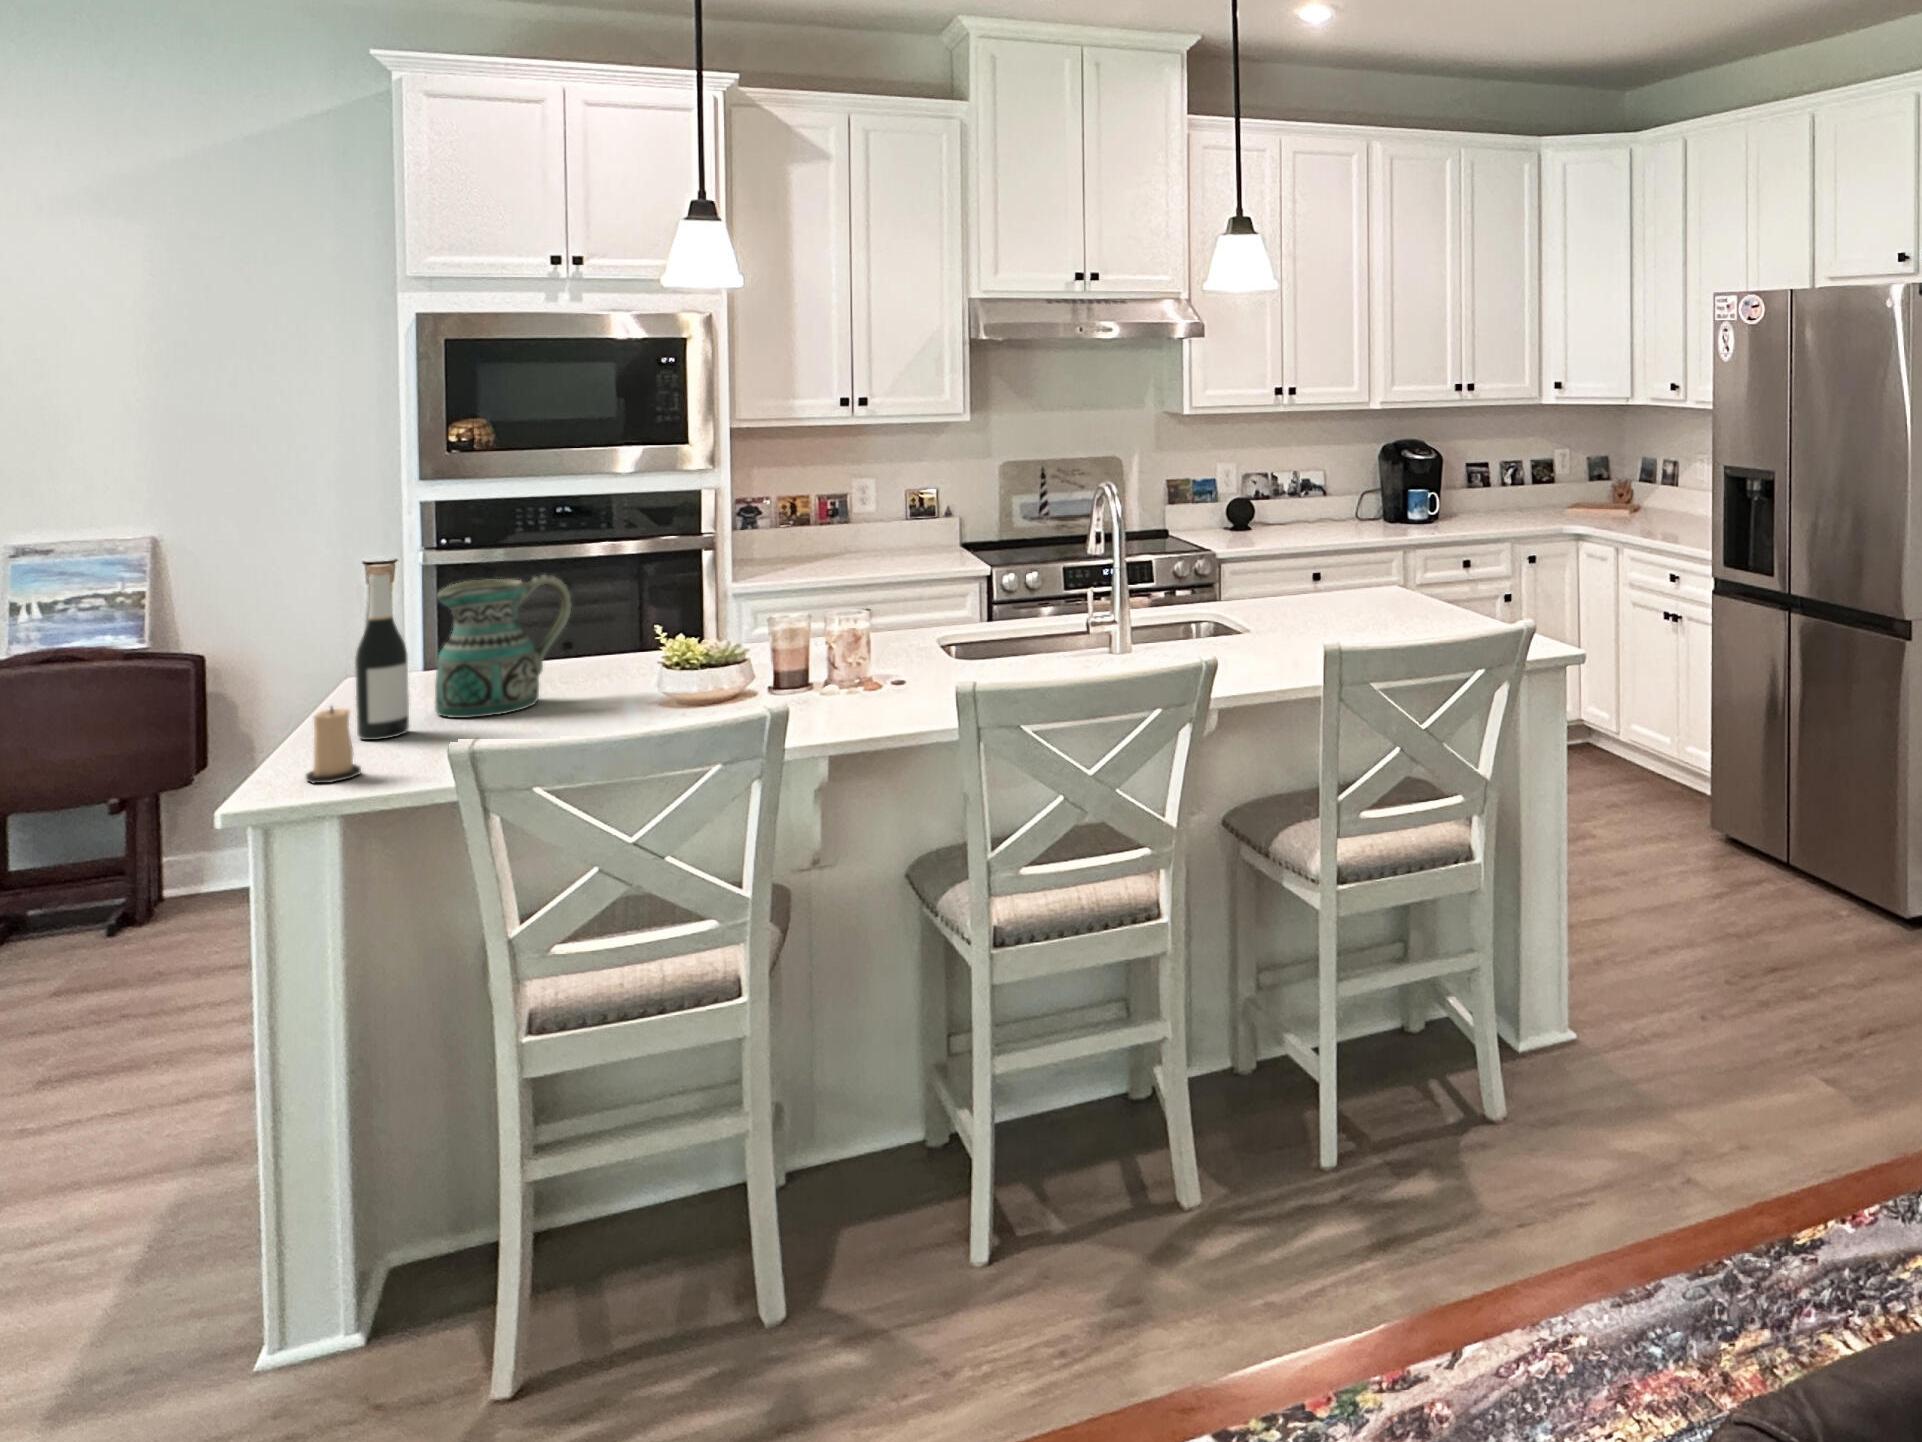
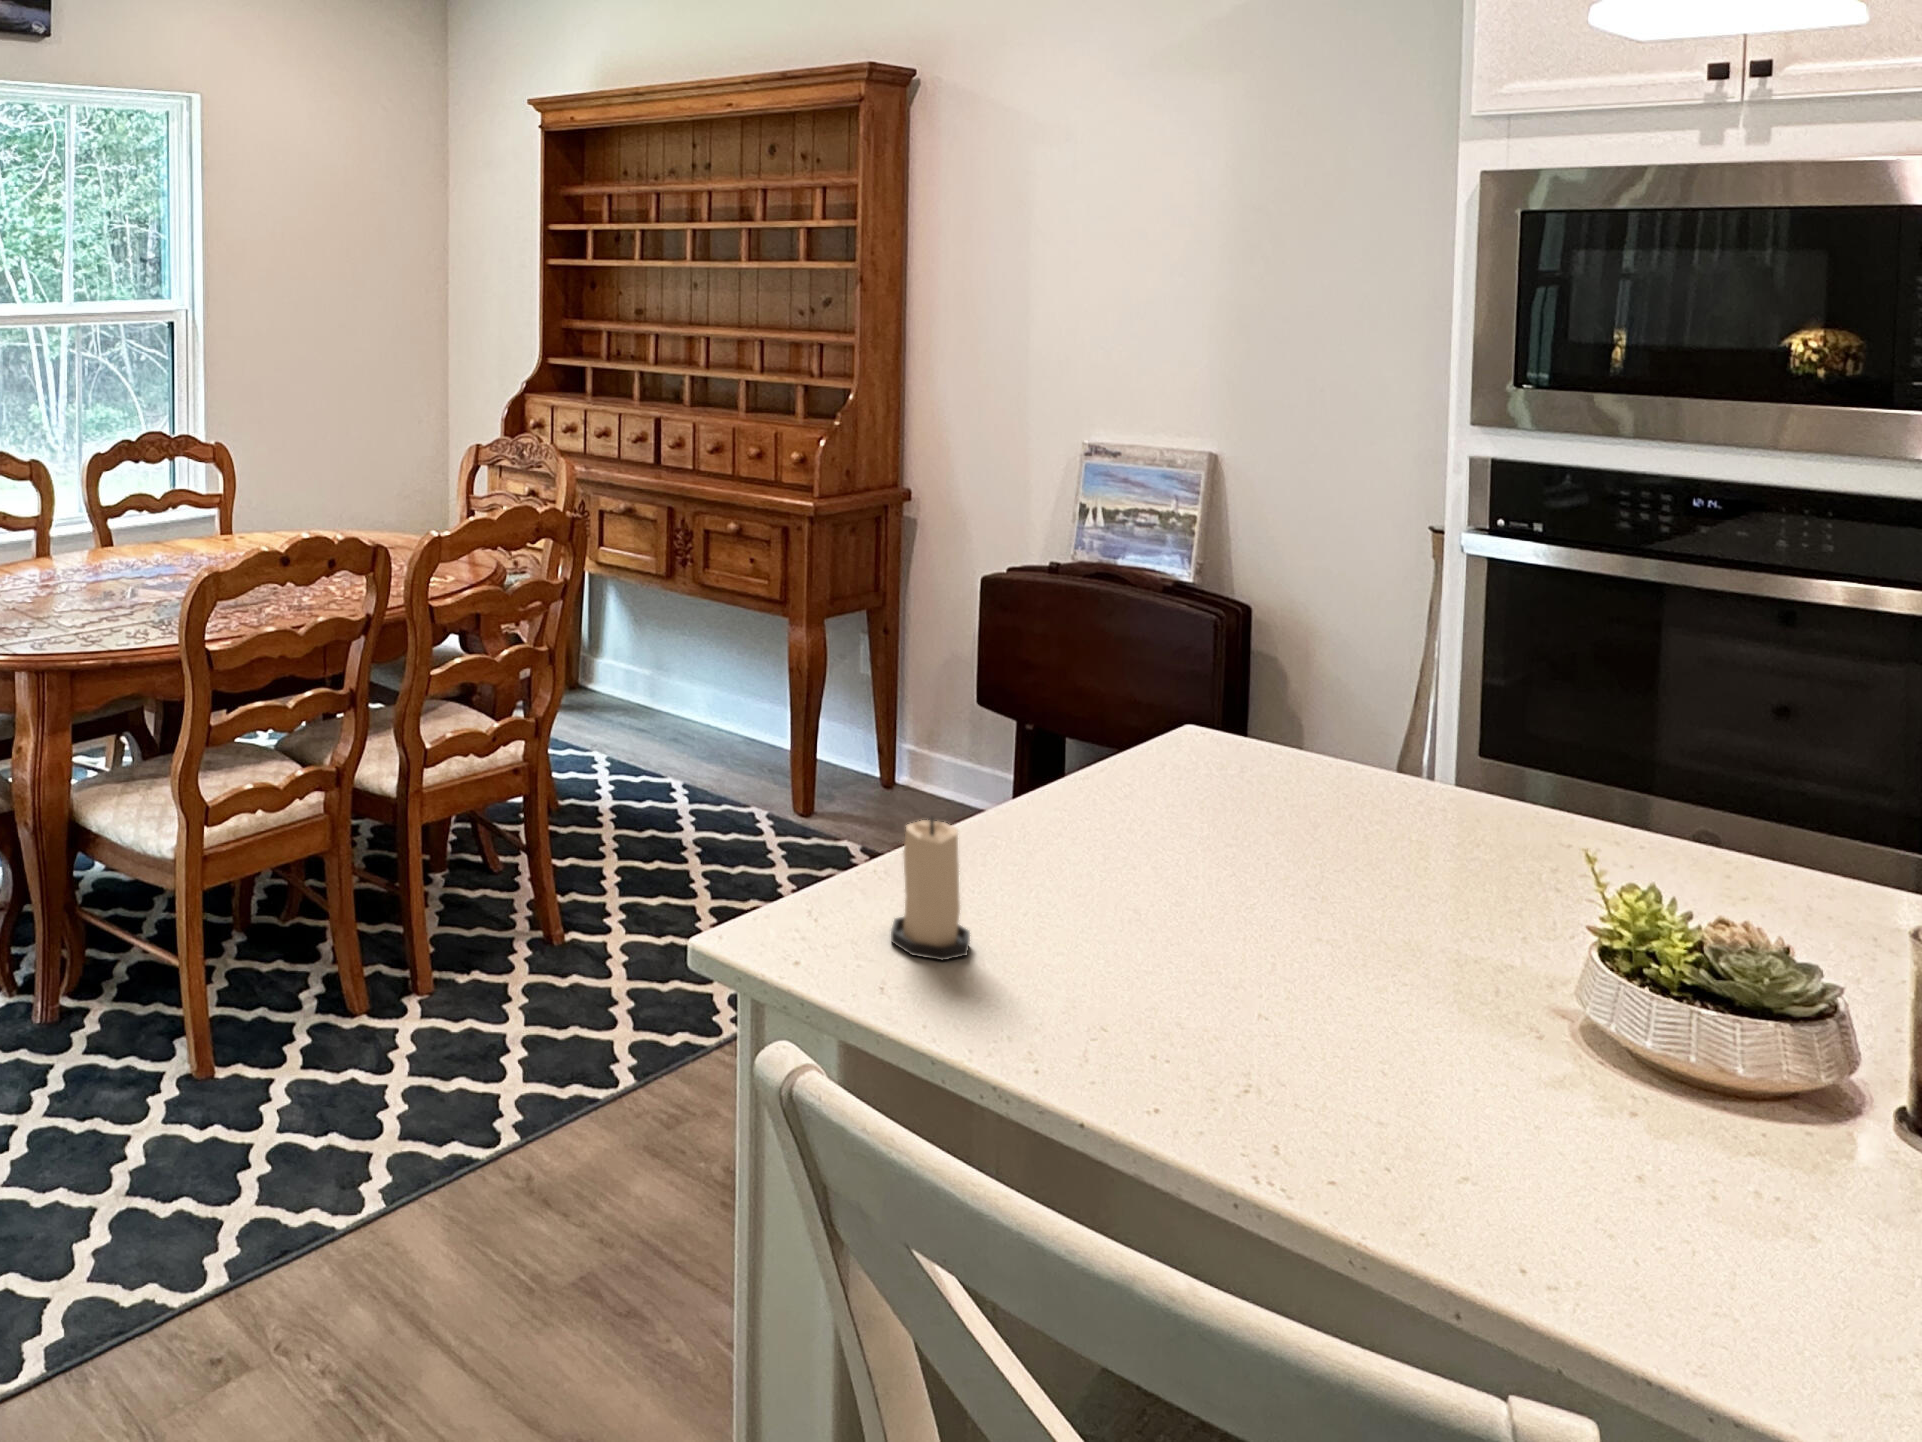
wine bottle: present [355,571,409,740] -> none [1069,584,1153,885]
ceramic pitcher: present [435,575,571,718] -> none [1229,629,1501,910]

